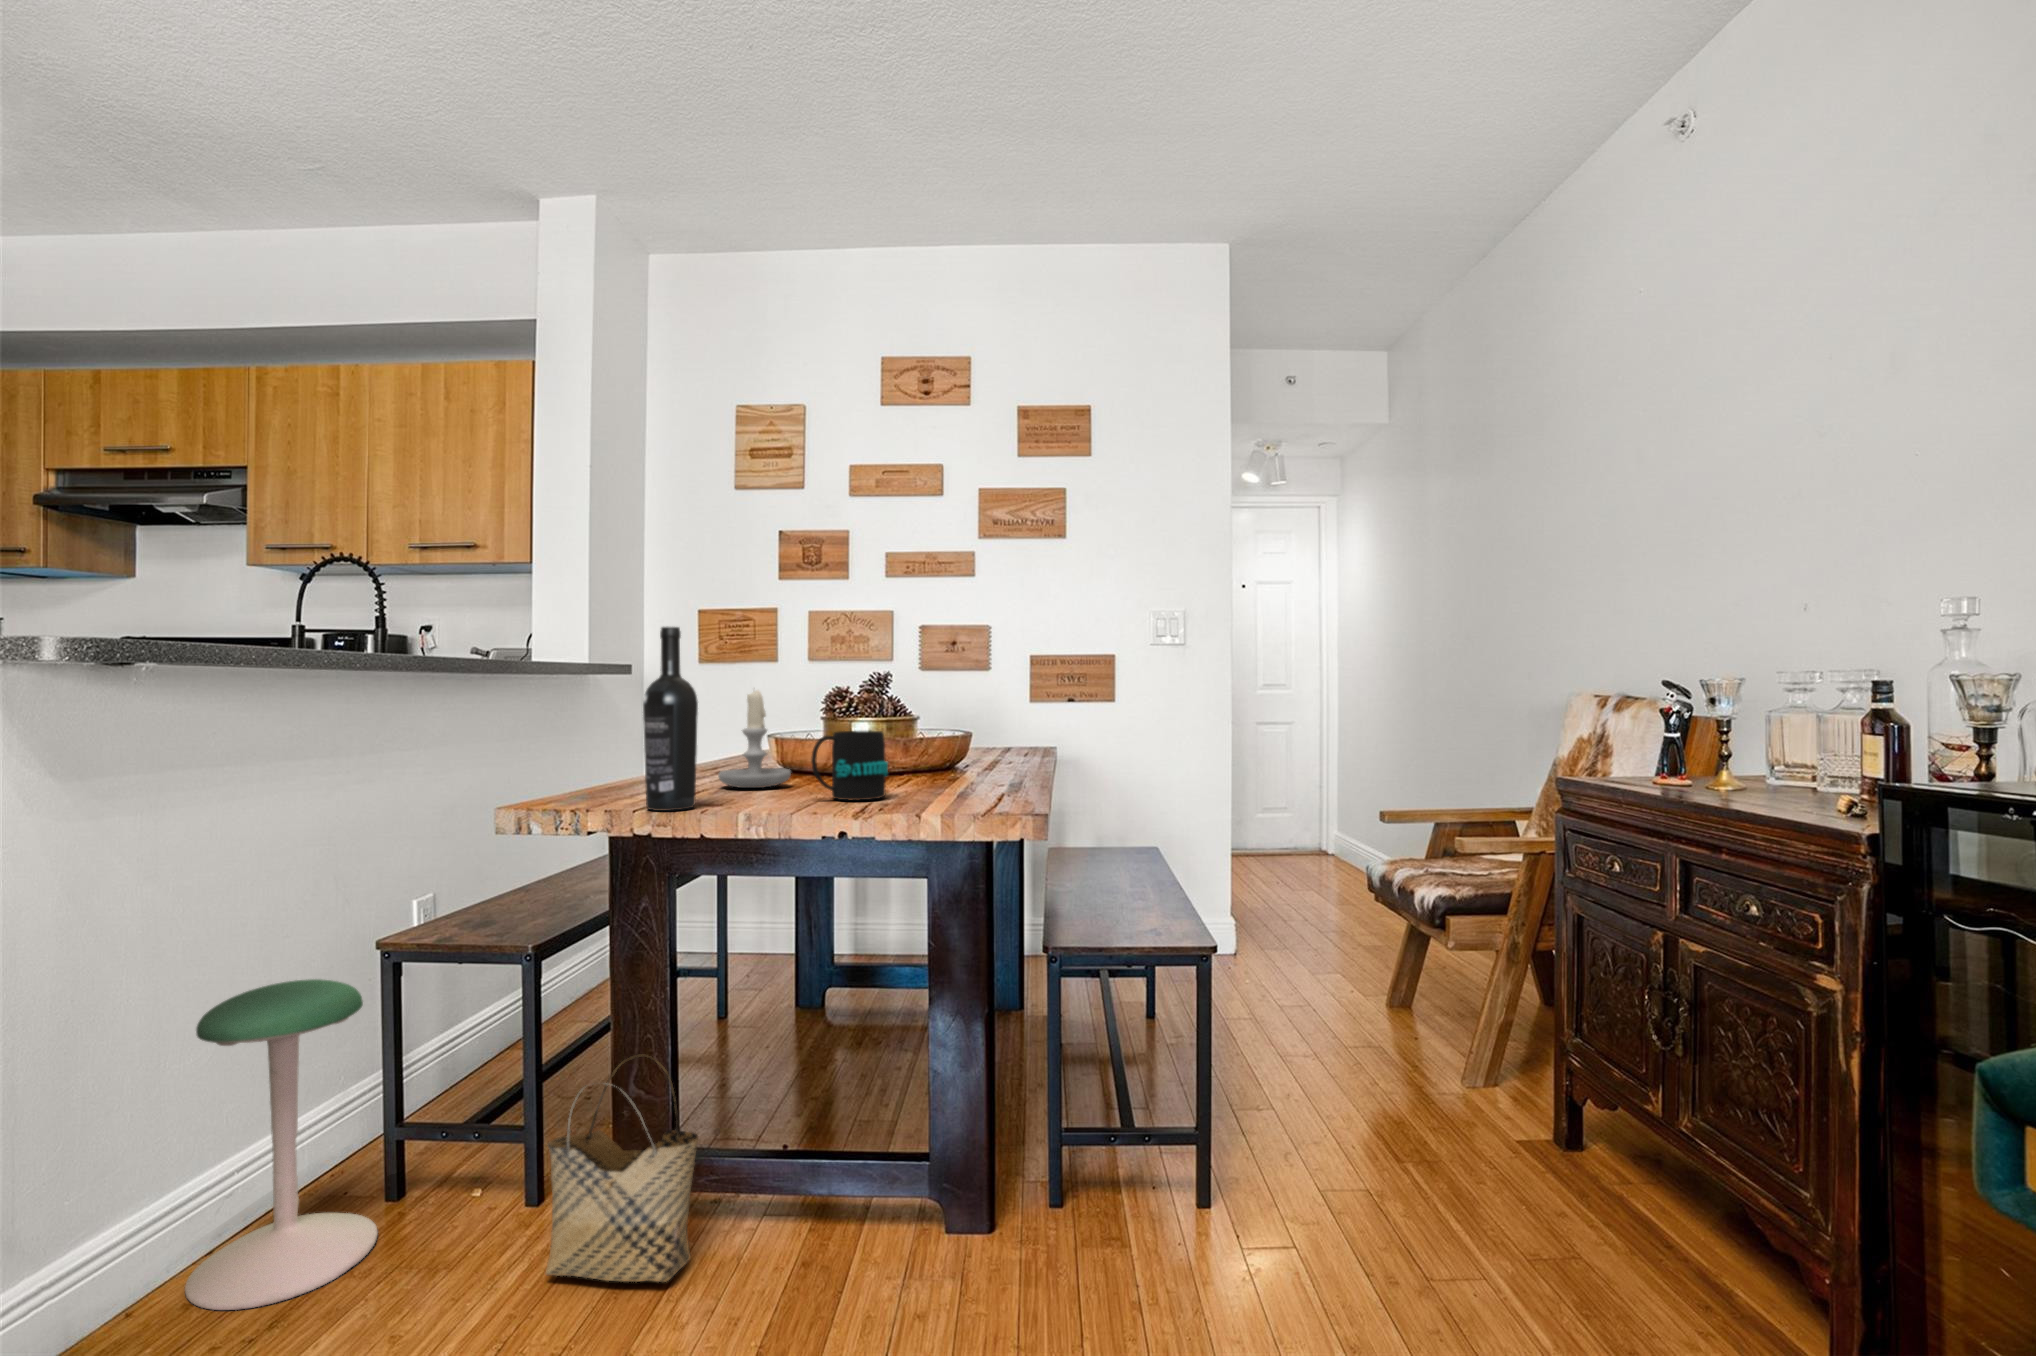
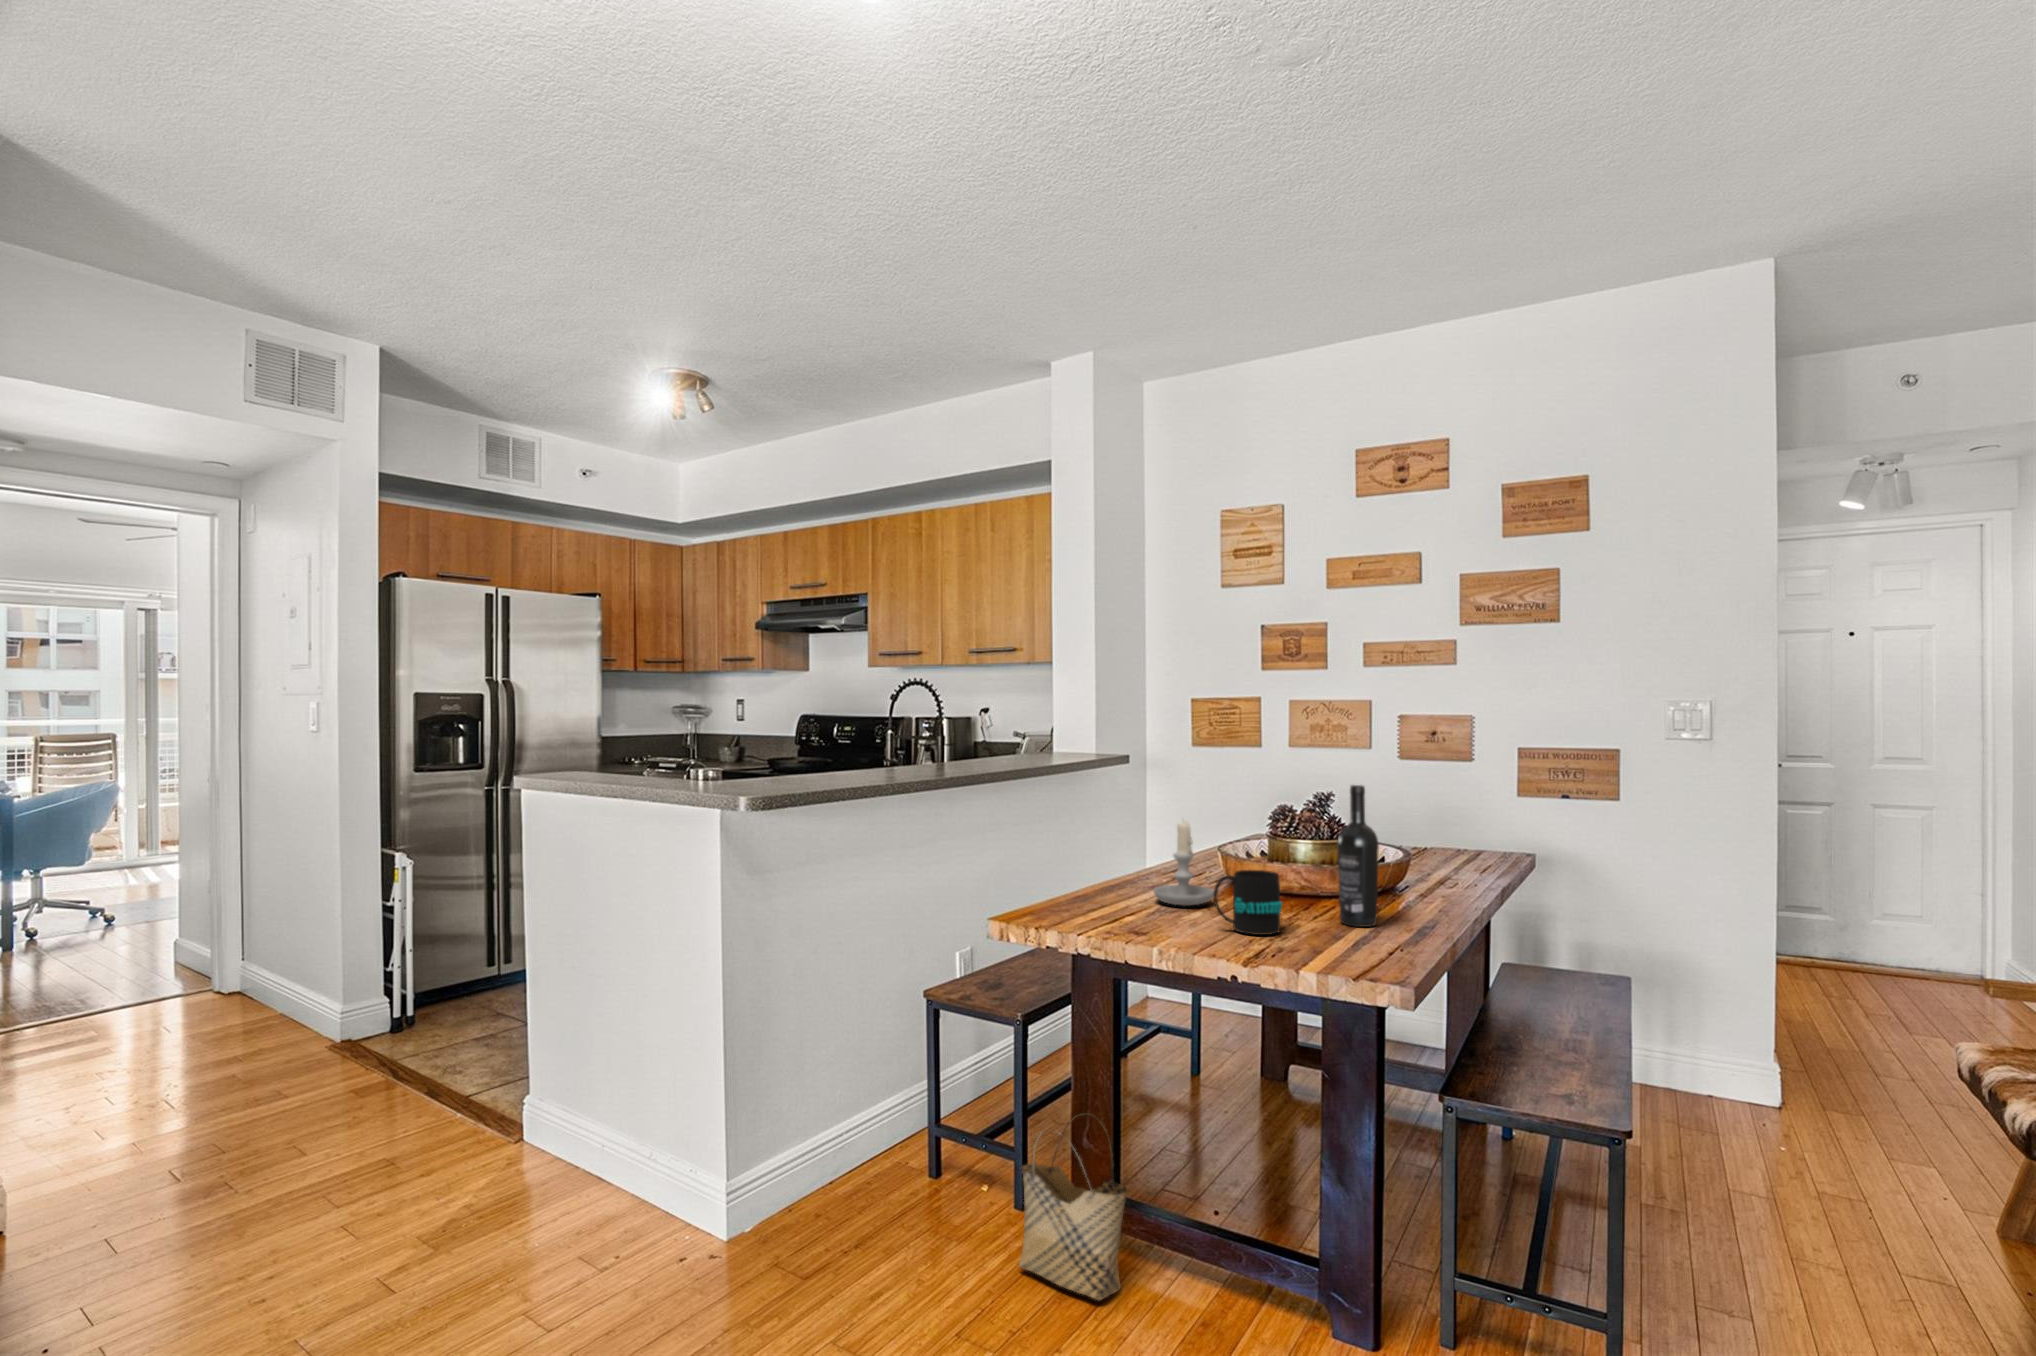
wine bottle: present [643,627,698,811] -> present [1337,785,1379,927]
stool: present [185,979,378,1310] -> none [816,1009,921,1231]

